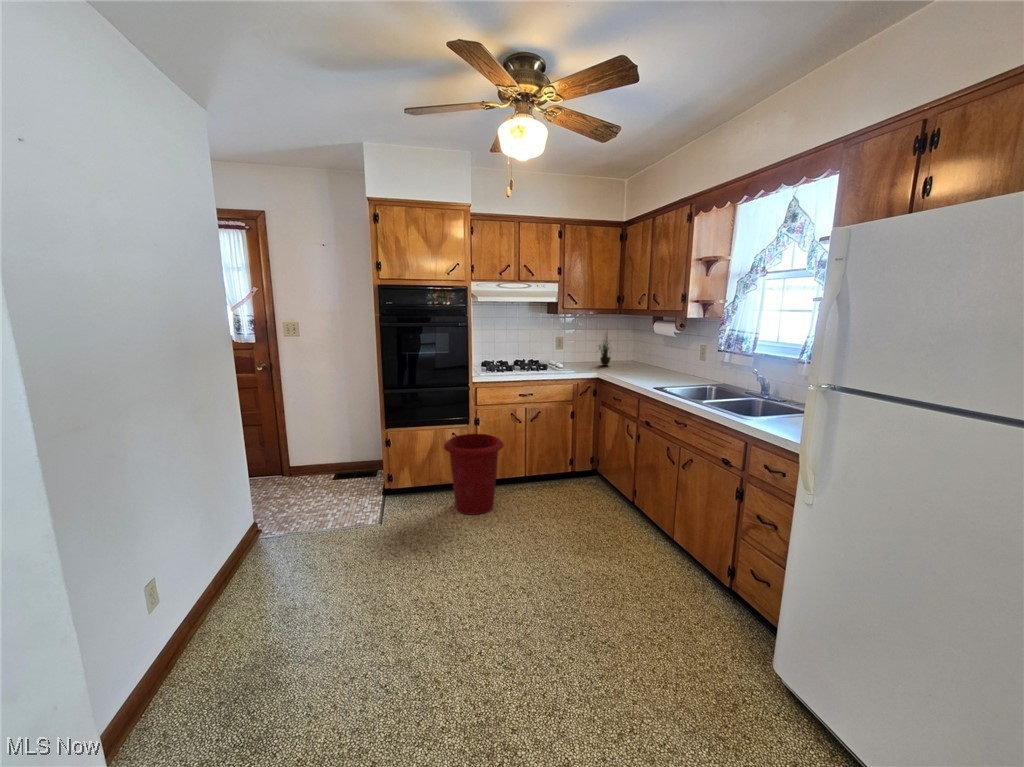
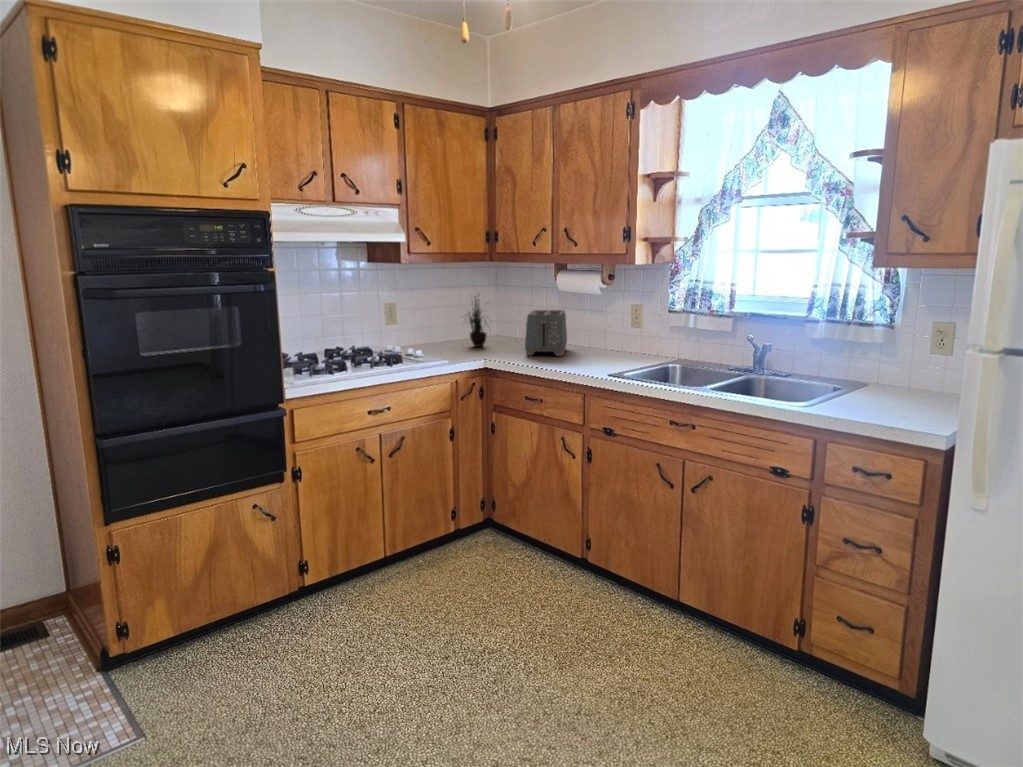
toaster: none [623,345,660,375] -> present [525,310,567,356]
waste bin: present [444,434,504,515] -> none [253,495,375,657]

